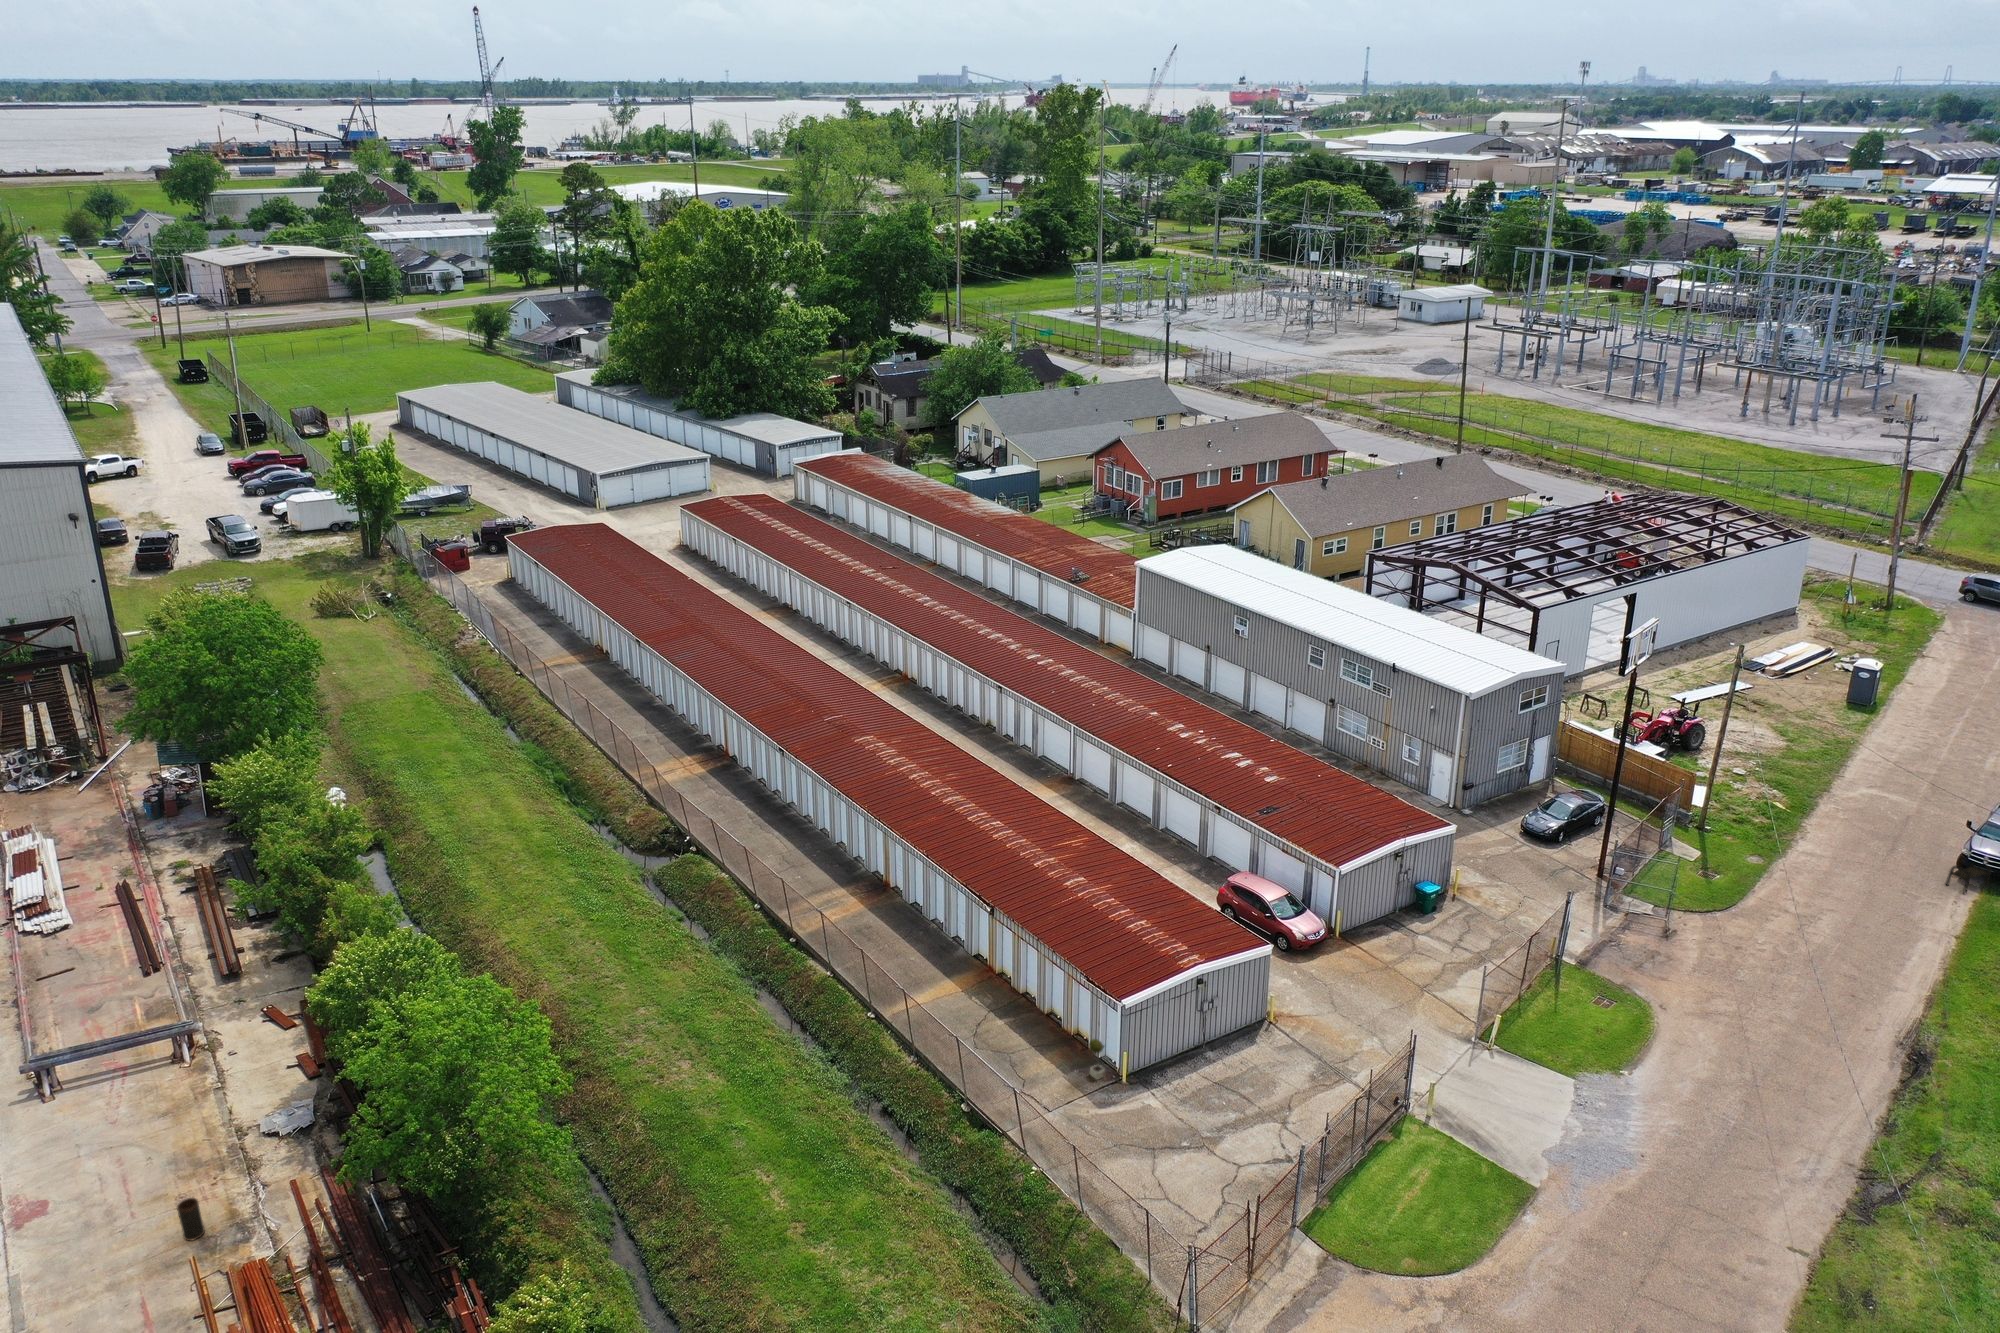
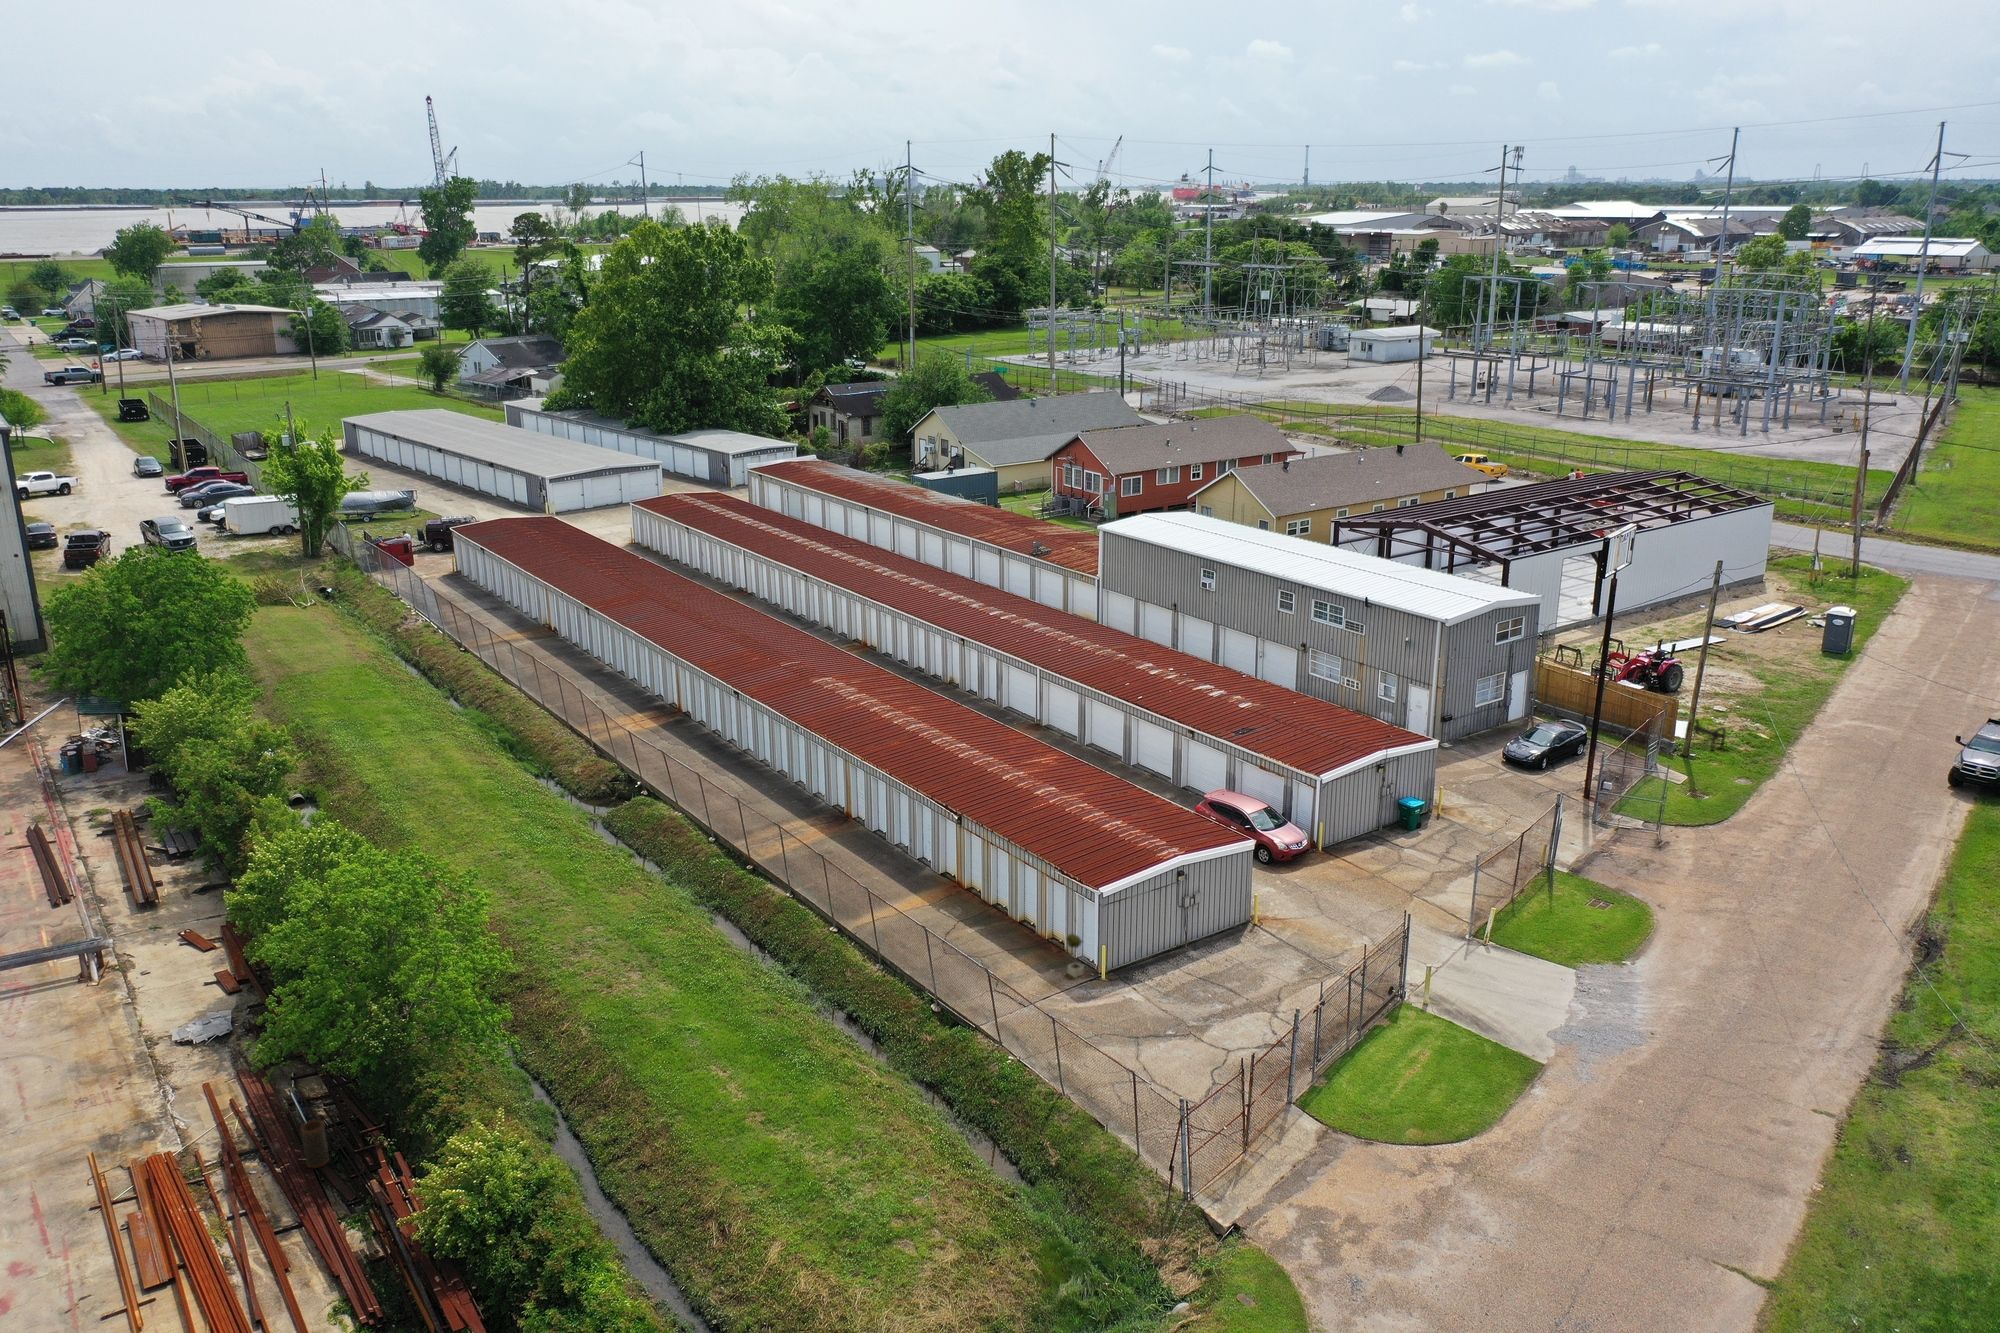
bench: present [1946,864,1991,894] -> present [1684,719,1726,751]
trash can: present [177,1198,205,1241] -> present [301,1120,329,1168]

